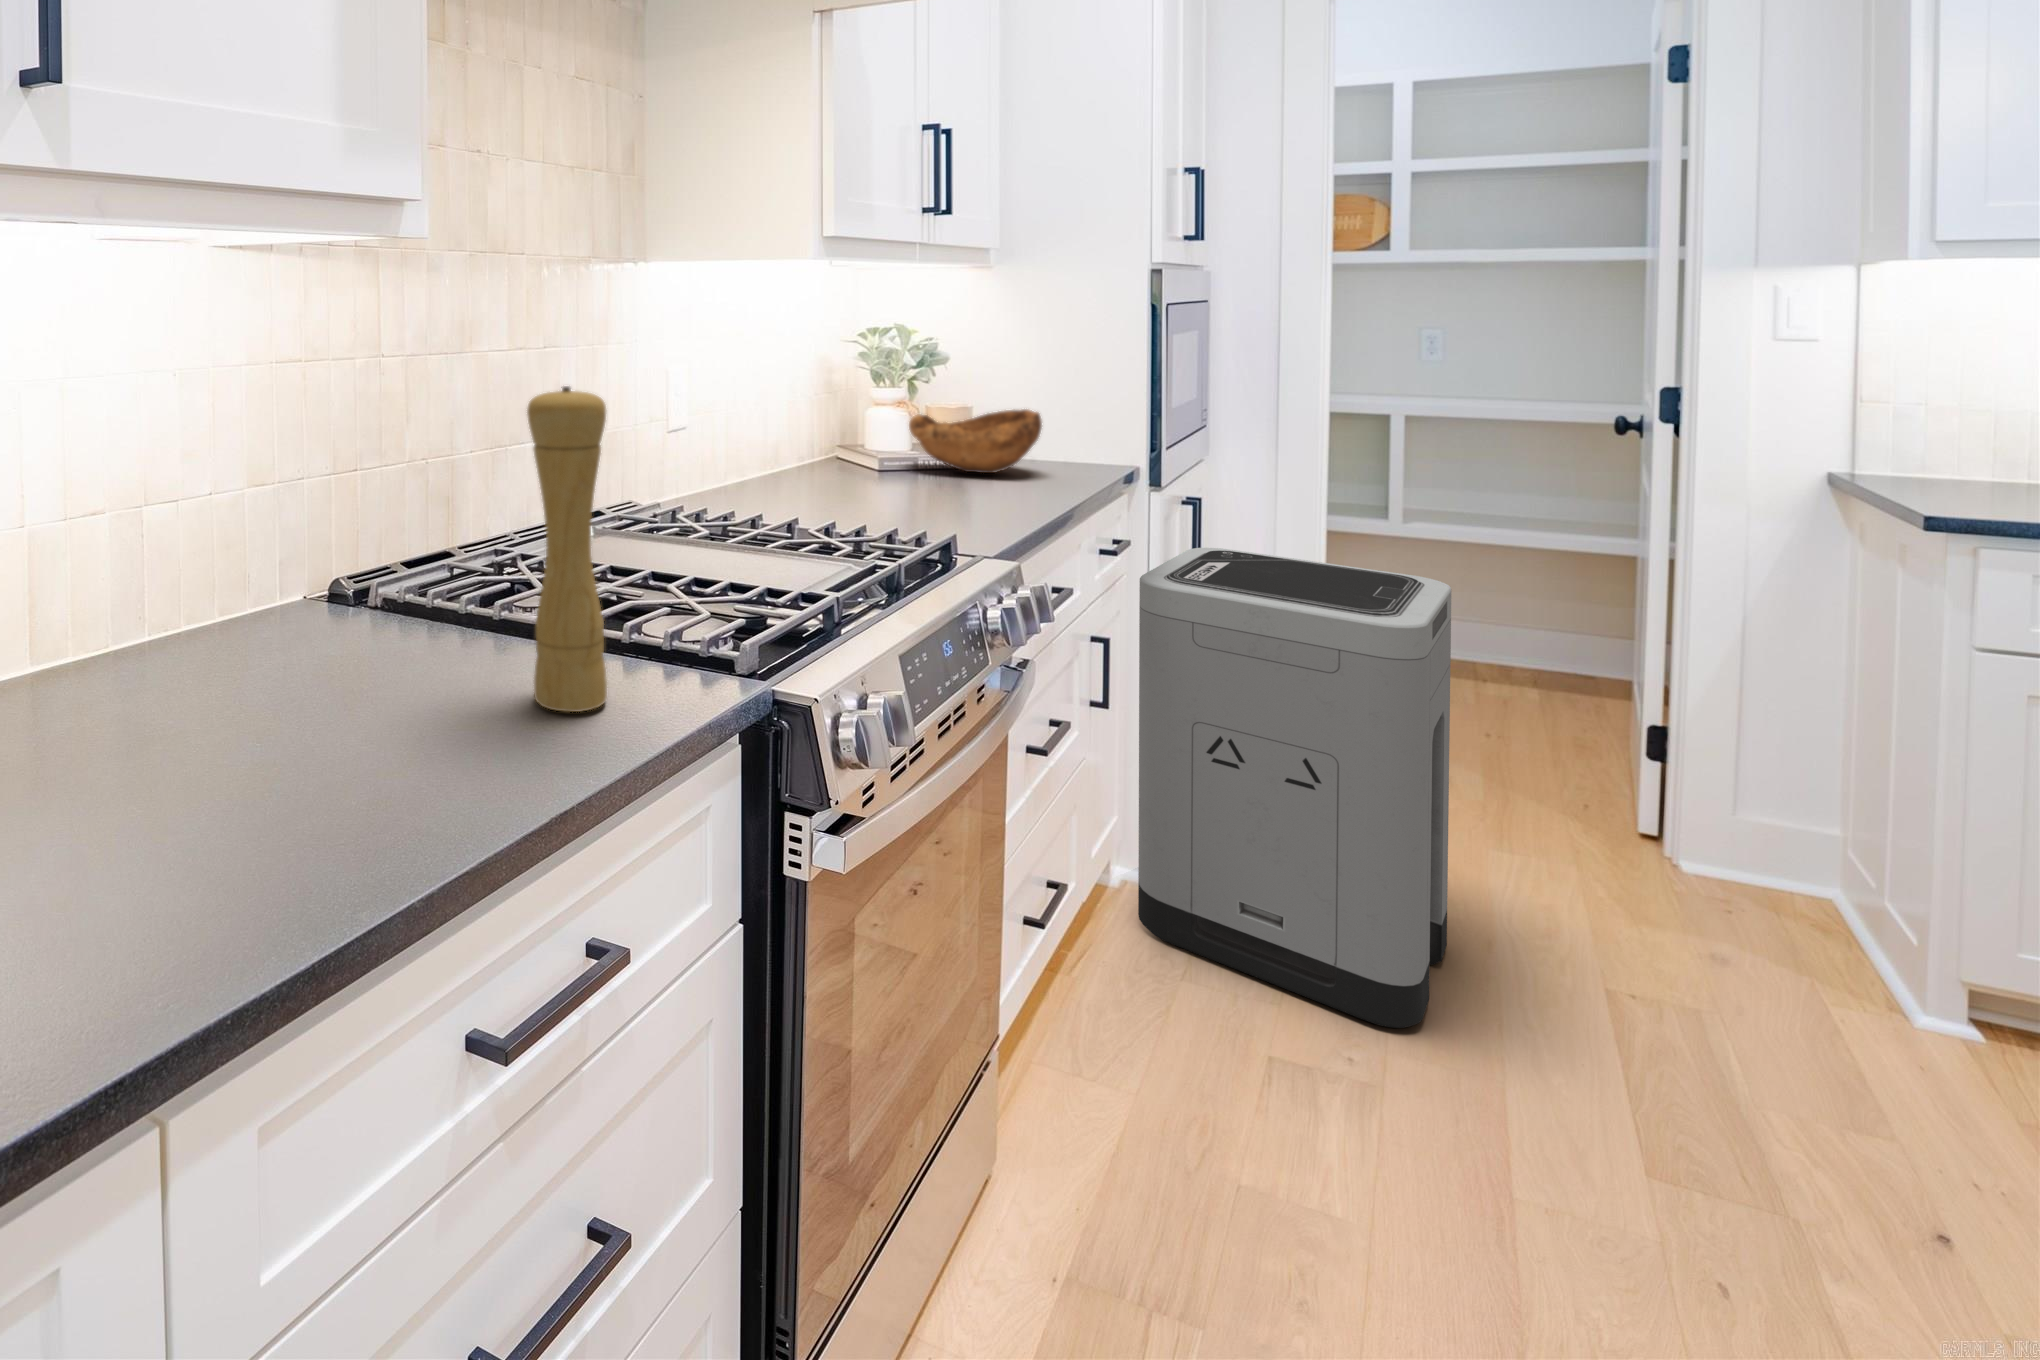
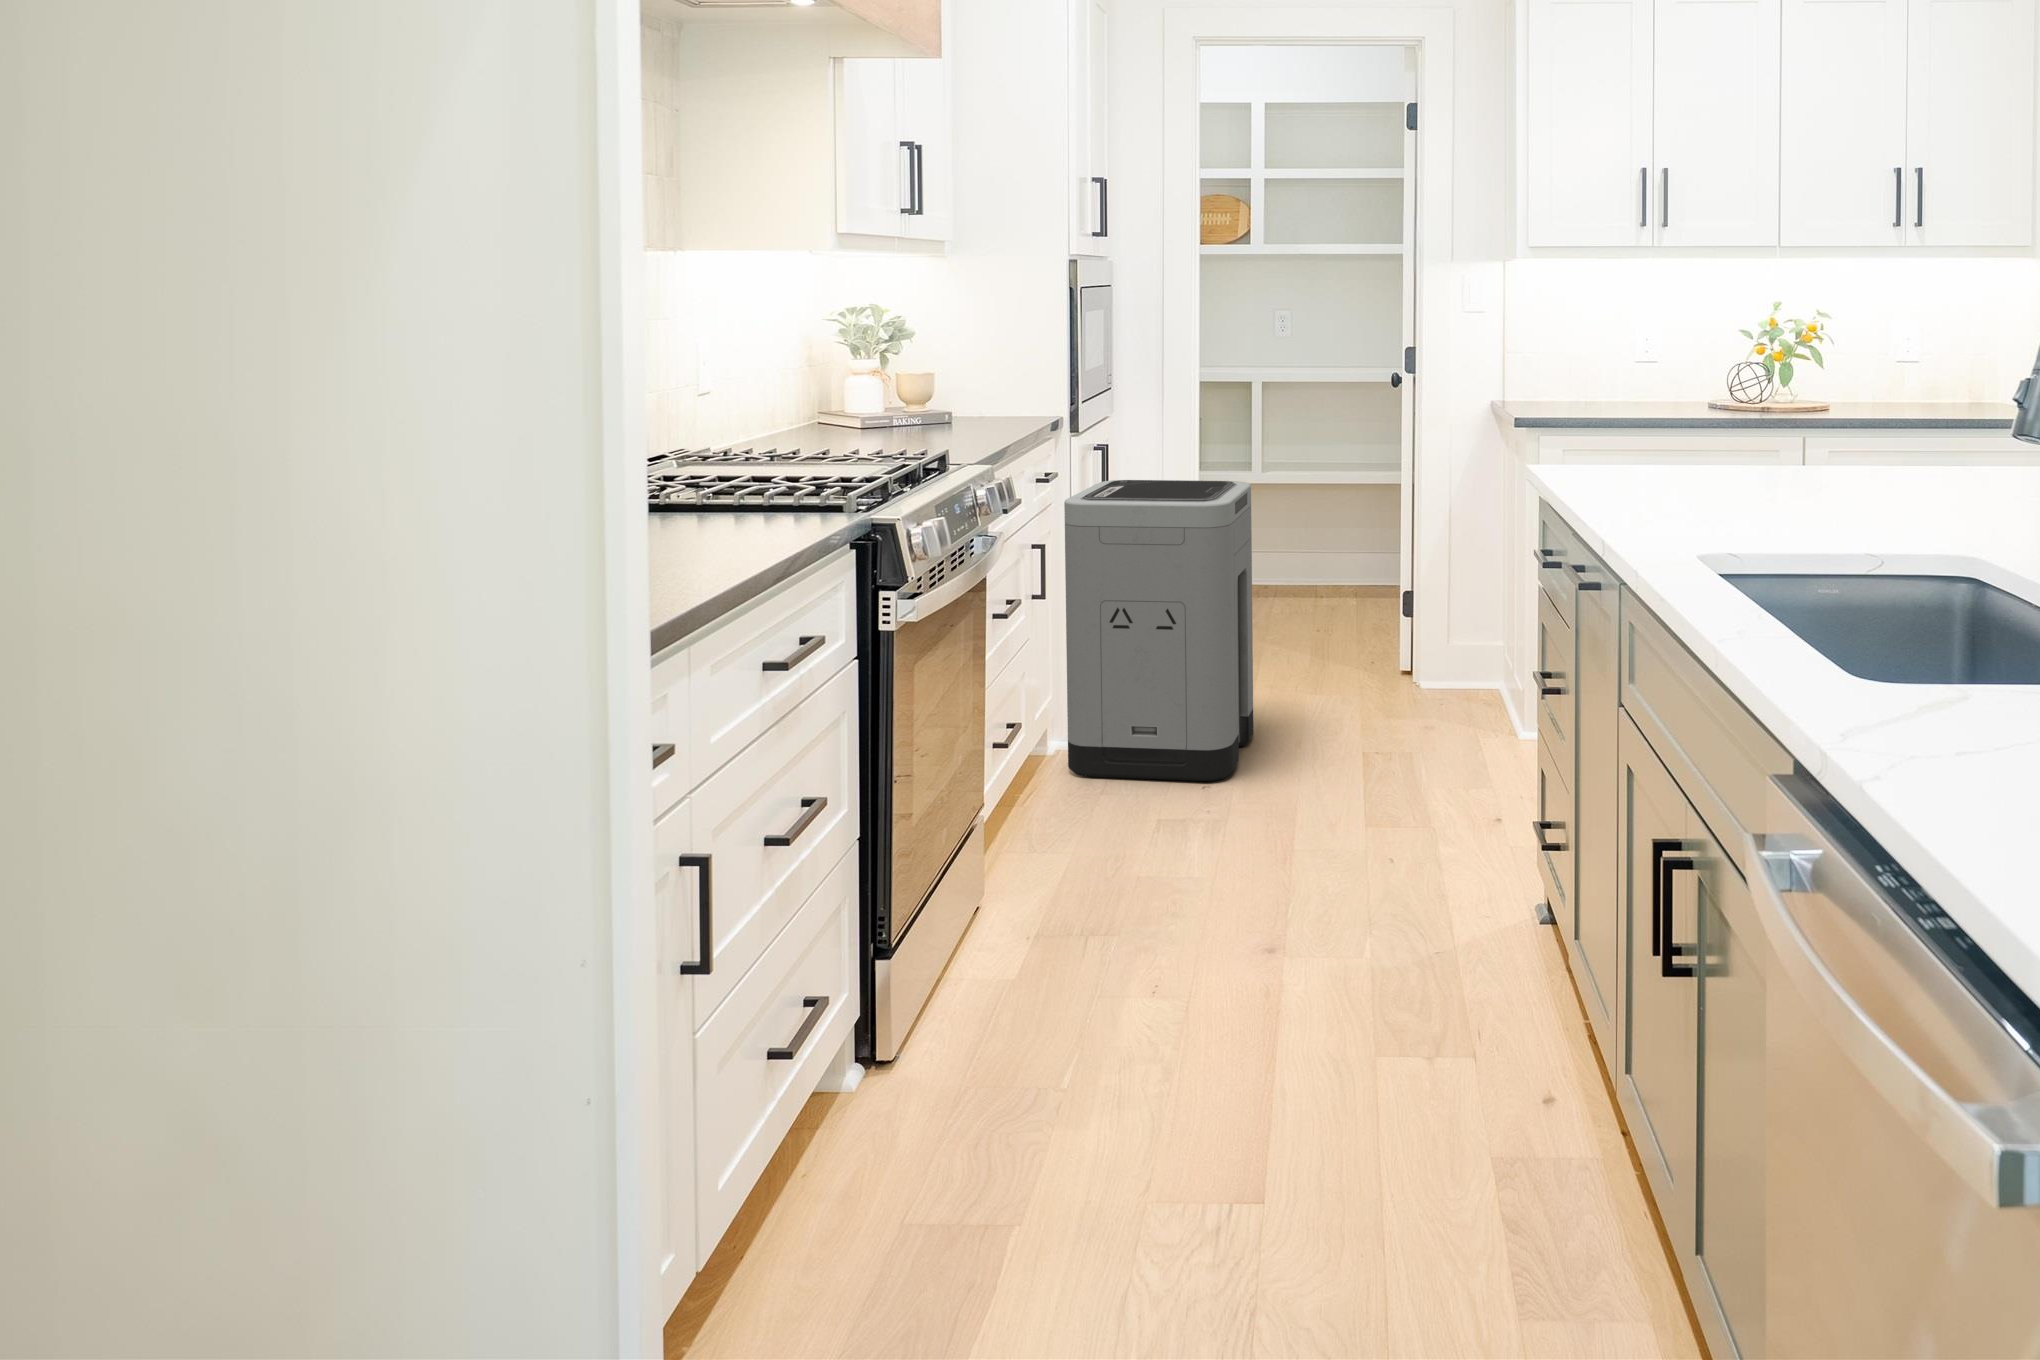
pepper mill: present [527,386,607,712] -> none [713,331,769,533]
wooden bowl: present [909,409,1042,473] -> none [891,372,994,426]

